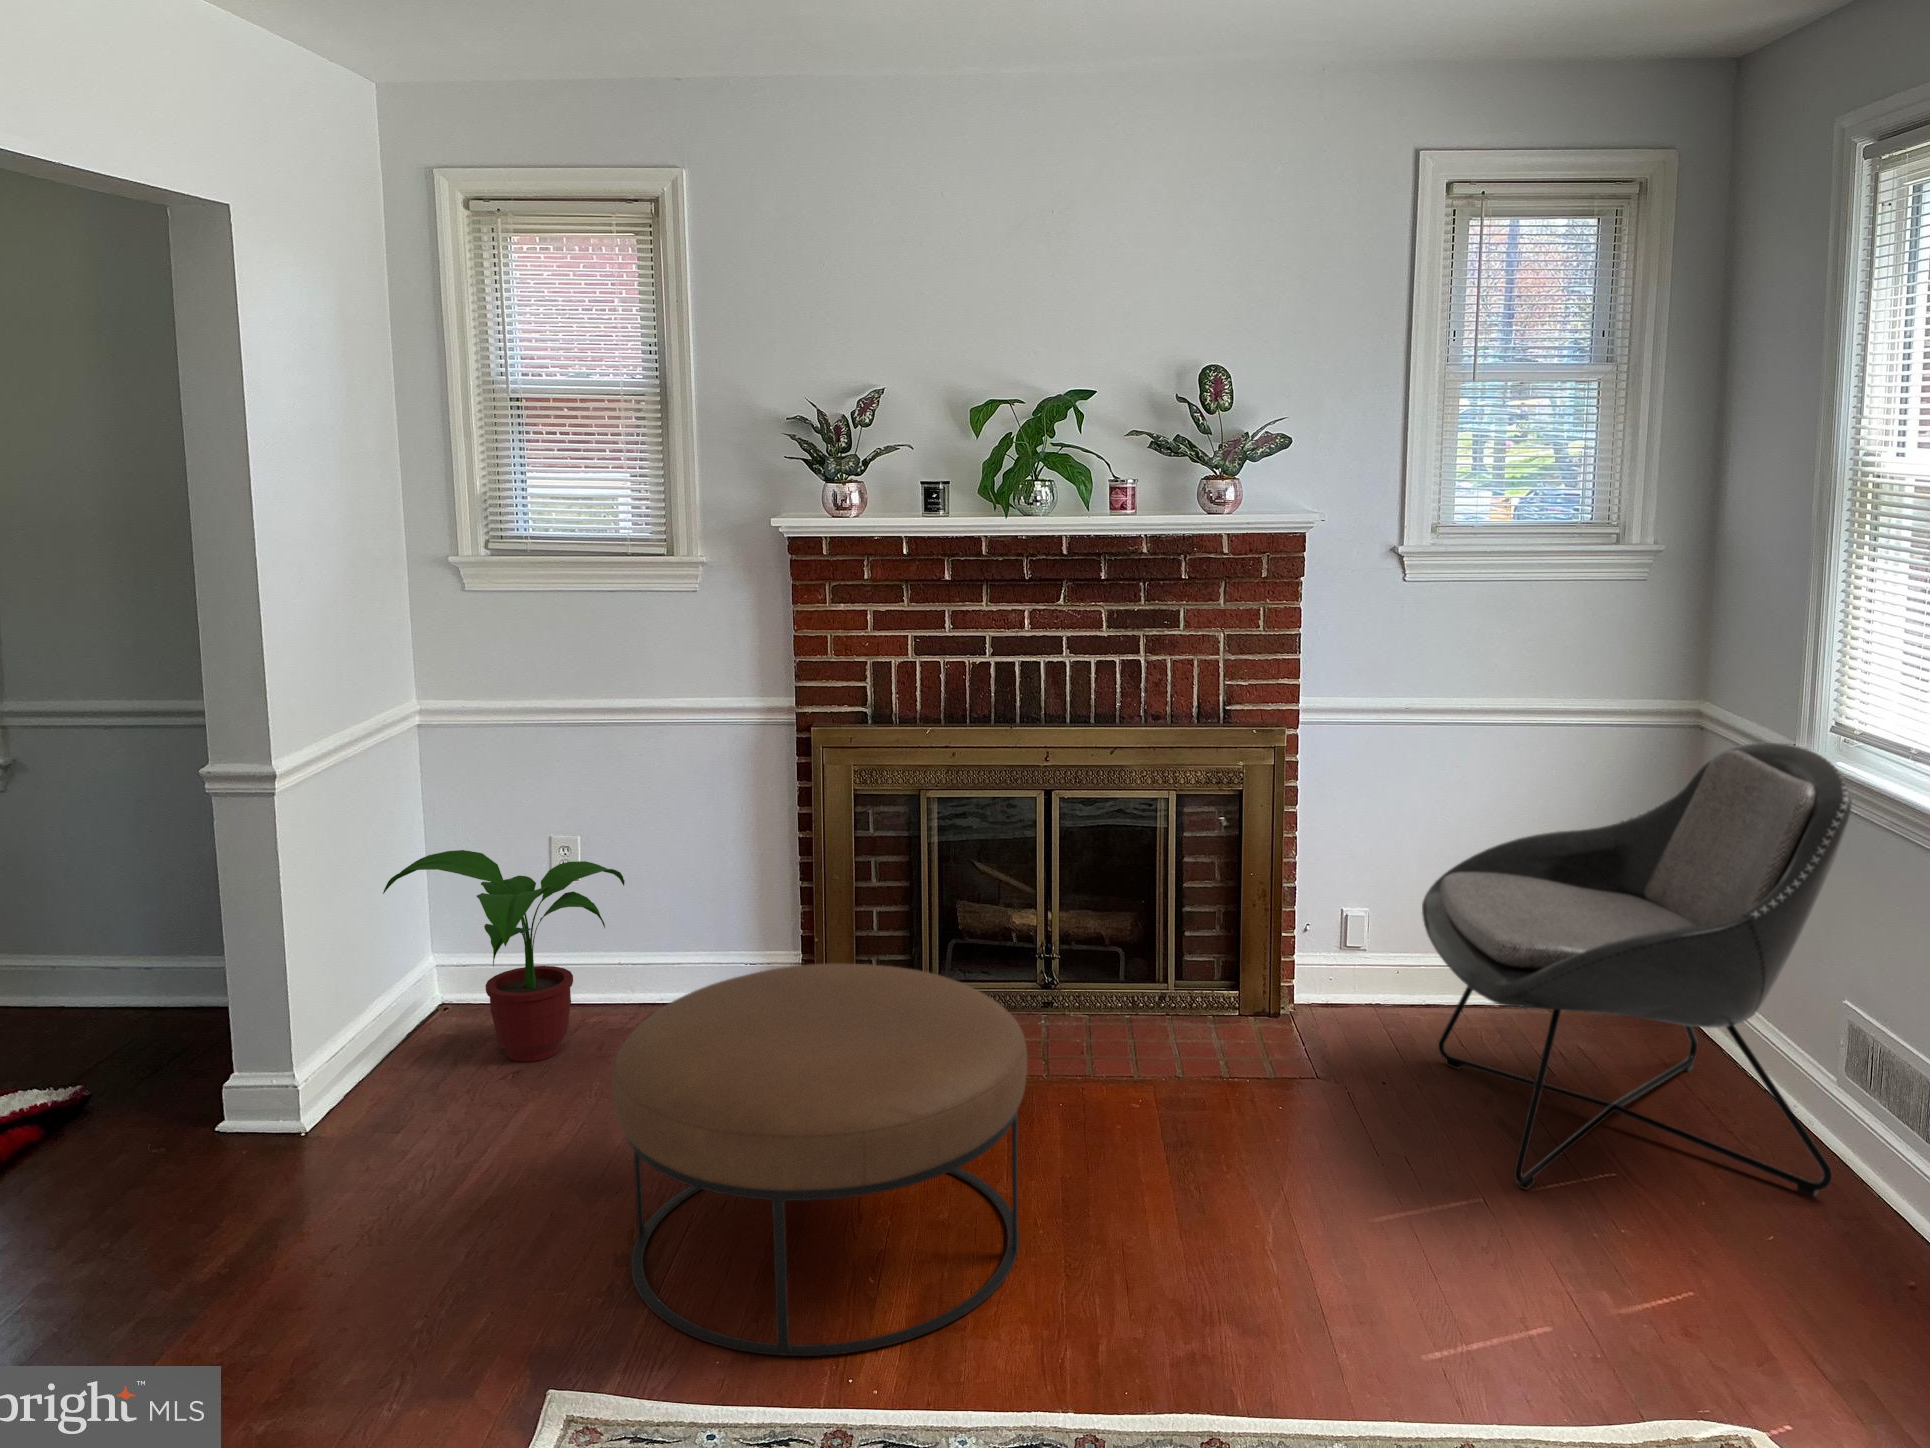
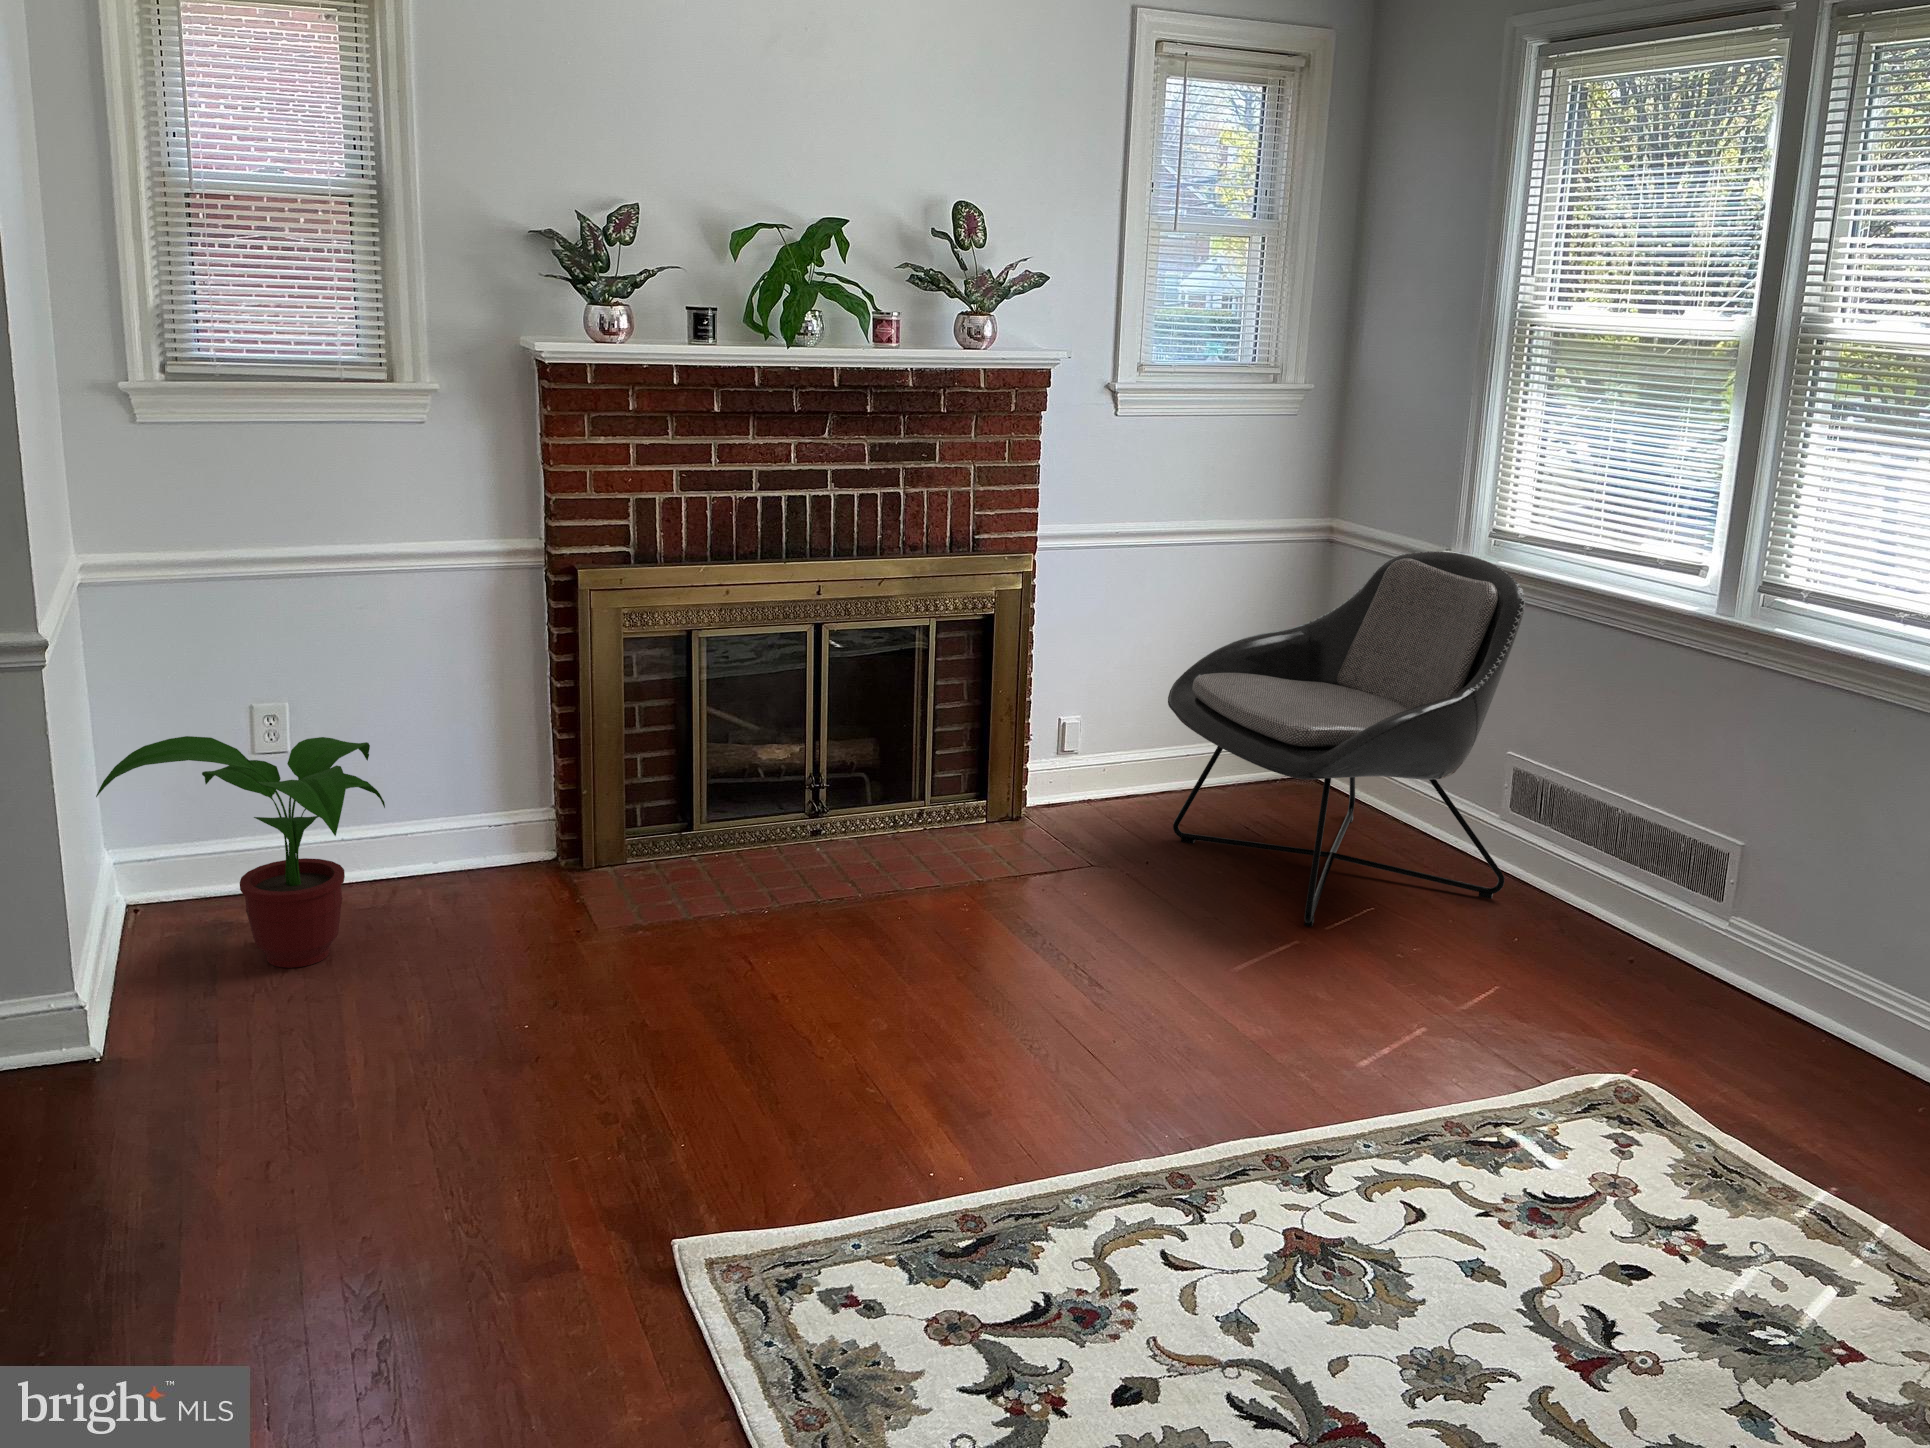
ottoman: present [612,963,1027,1356] -> none [597,806,1003,1173]

